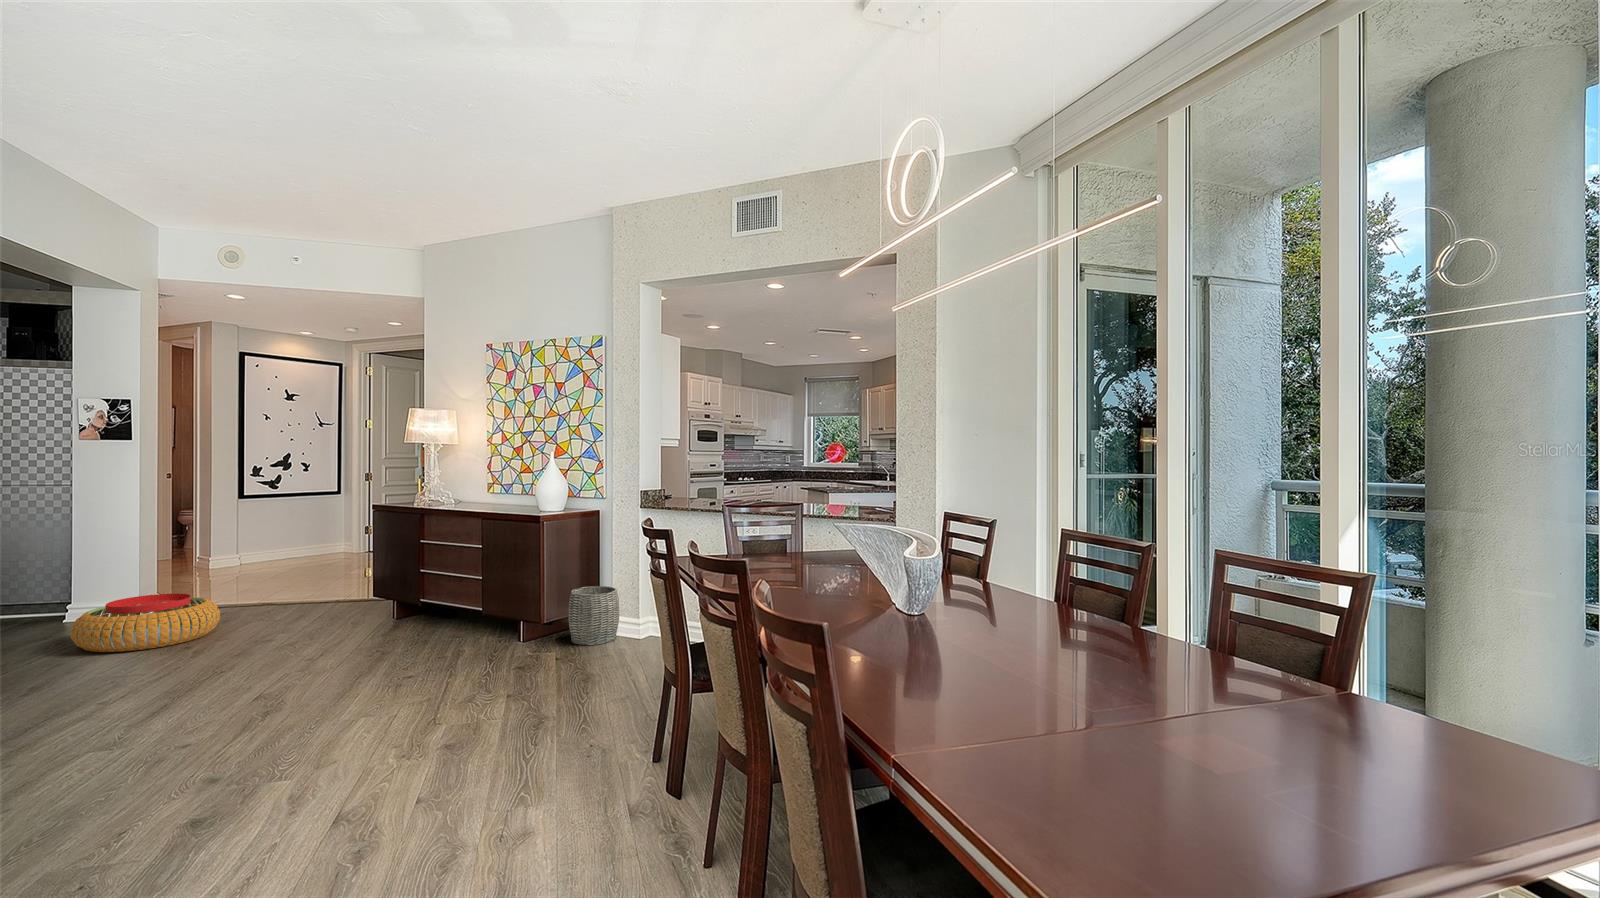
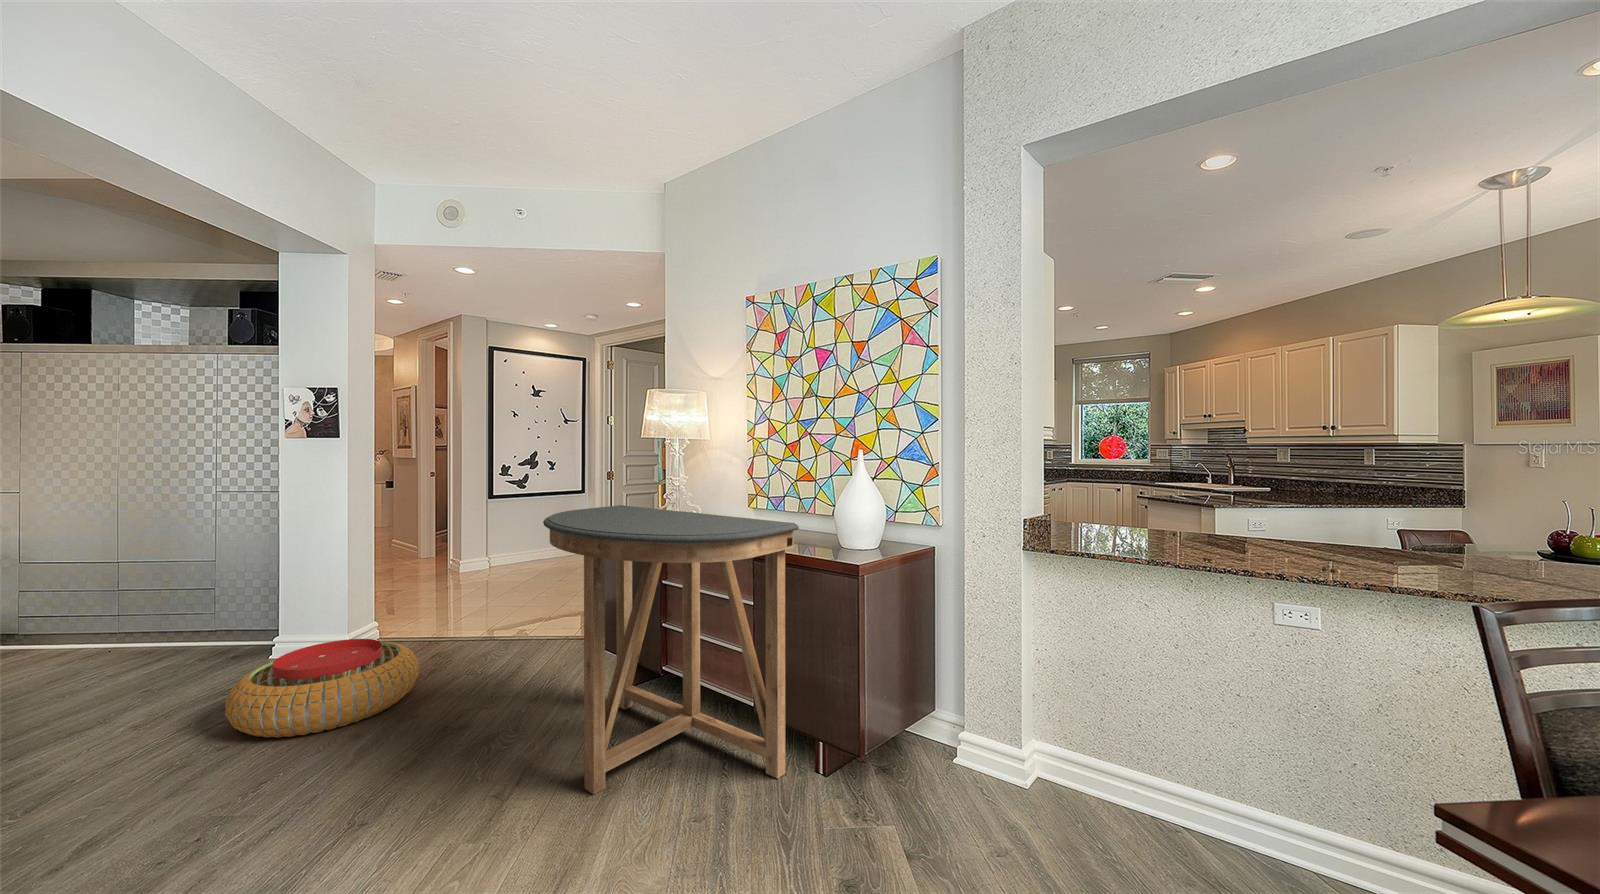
console table: none [336,489,508,654] -> present [543,505,799,795]
woven basket: present [568,586,619,645] -> none [902,683,992,810]

